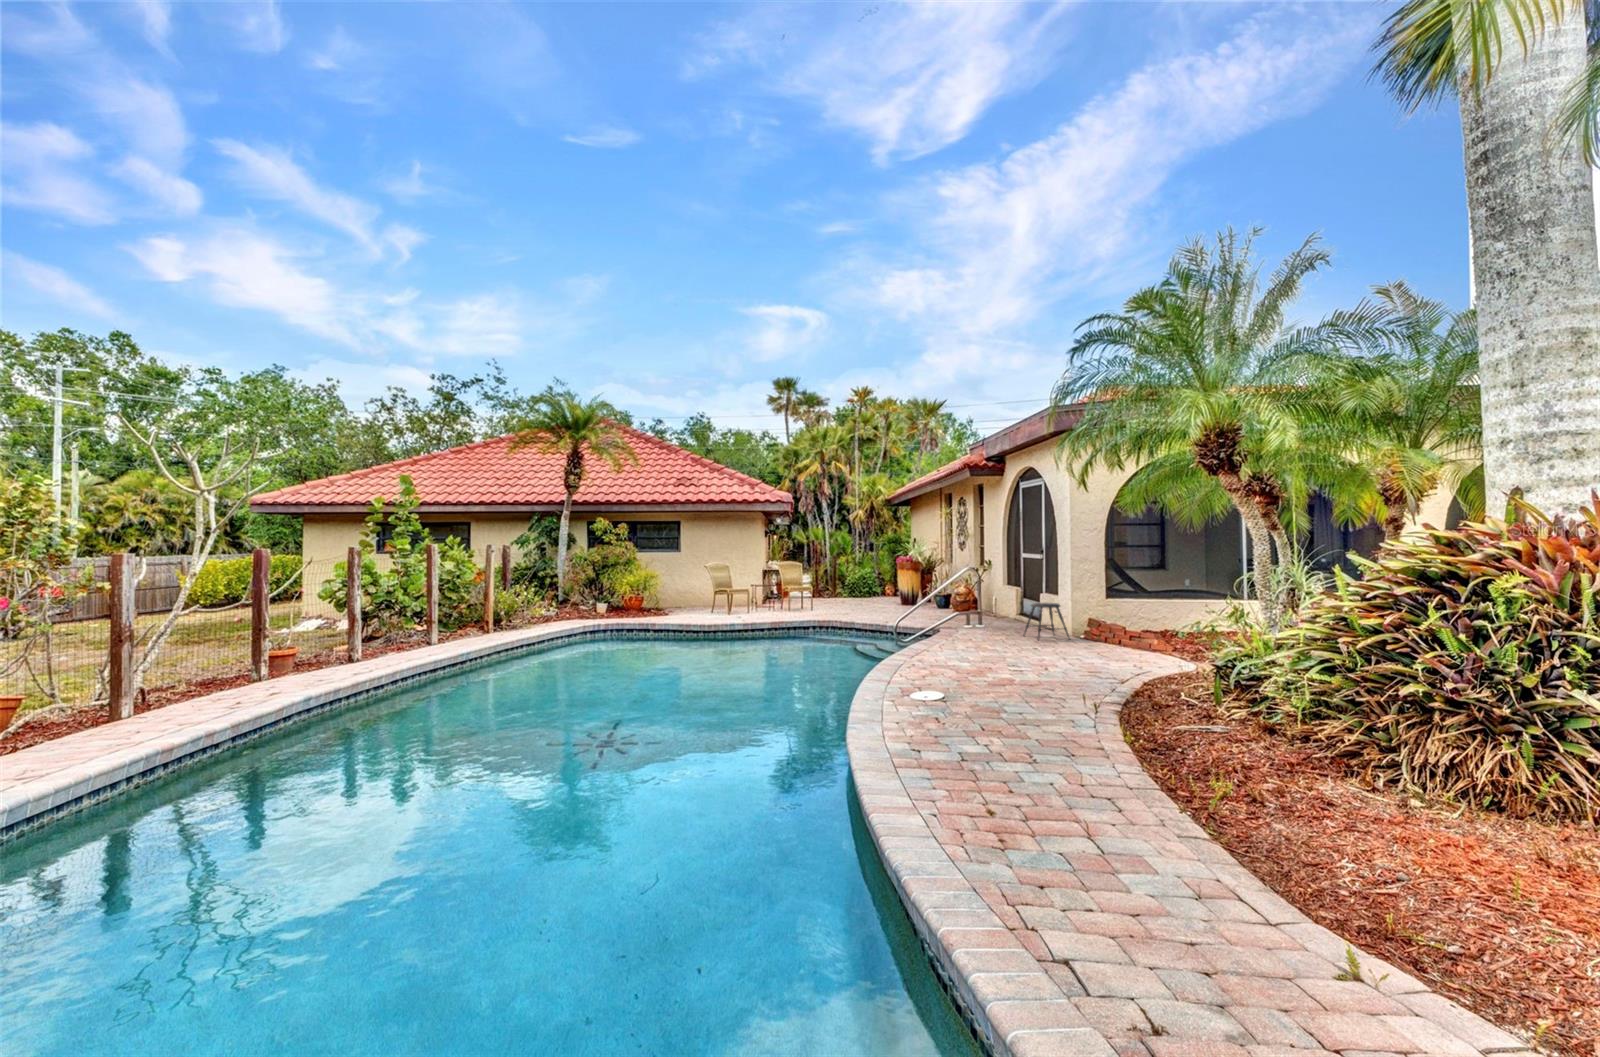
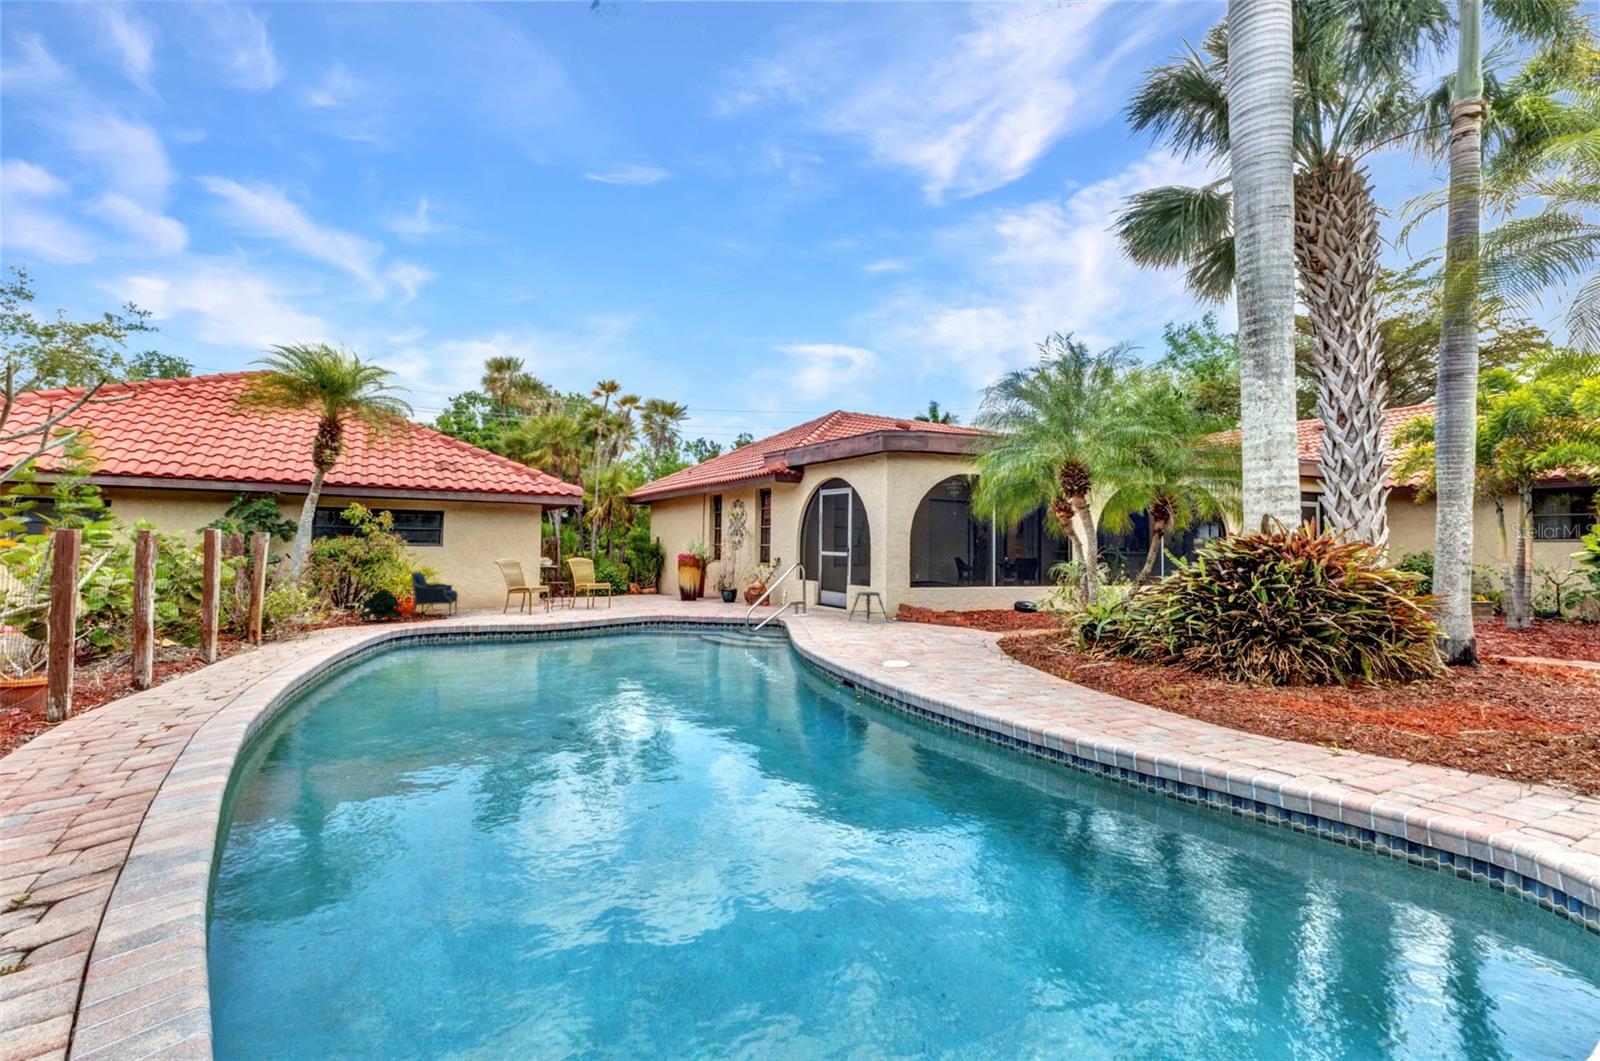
armchair: none [636,574,680,614] -> present [411,572,458,616]
potted plant: none [591,590,624,617] -> present [359,591,402,621]

